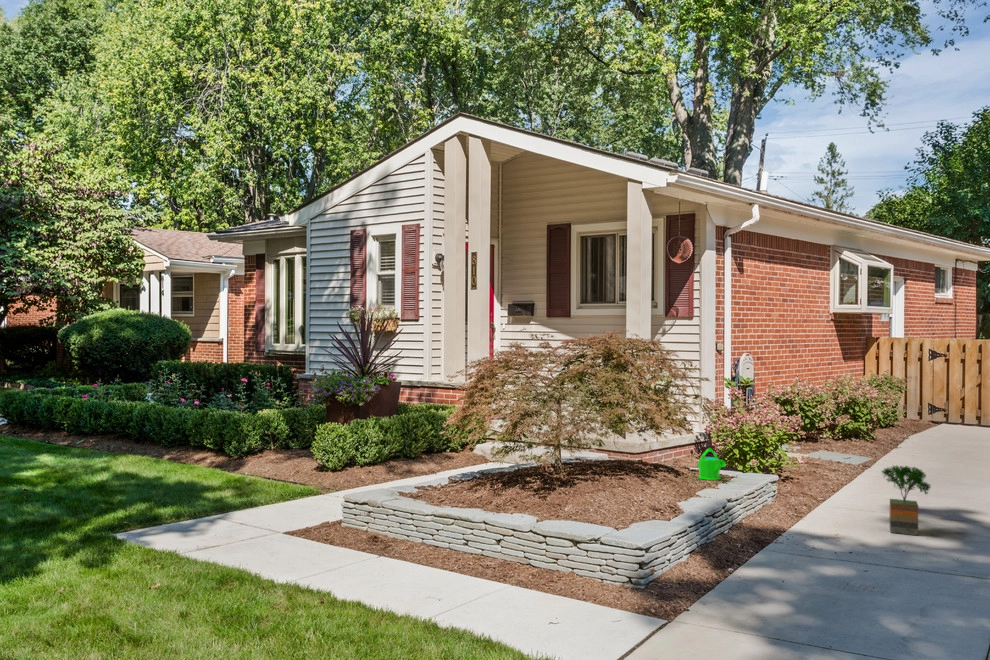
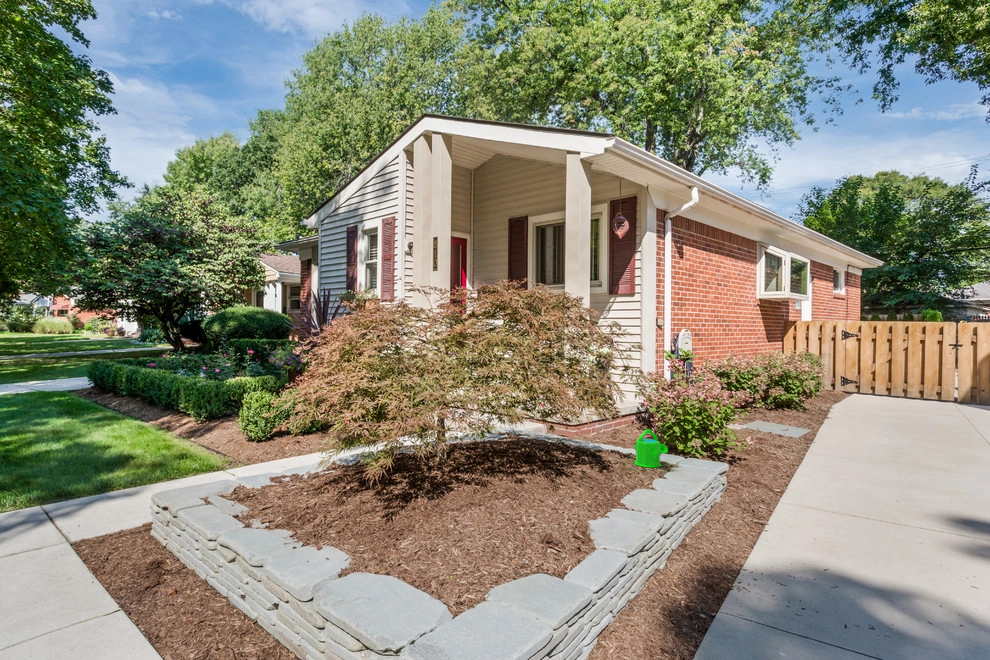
potted tree: present [882,466,930,535] -> none [873,458,955,558]

